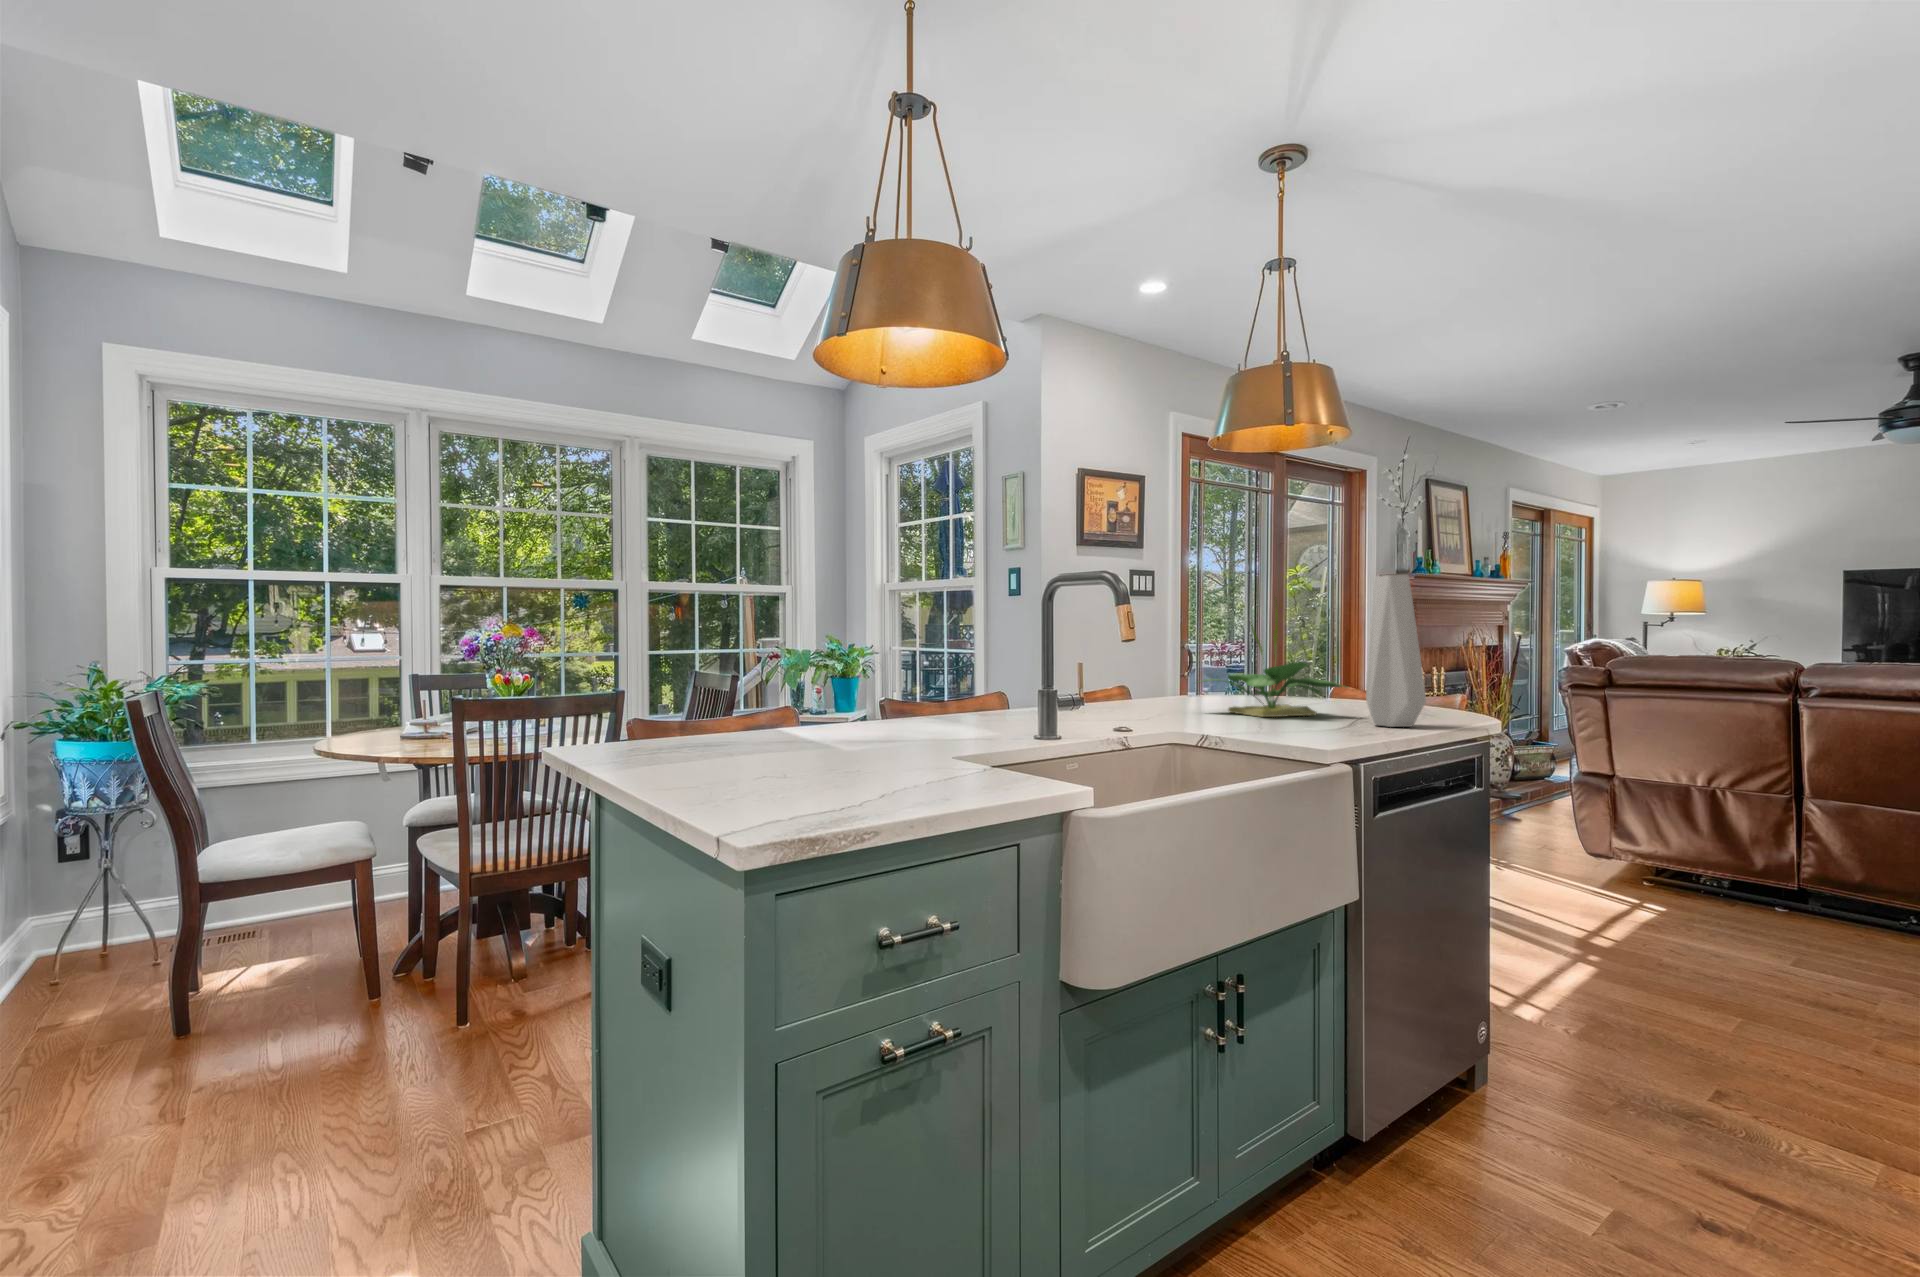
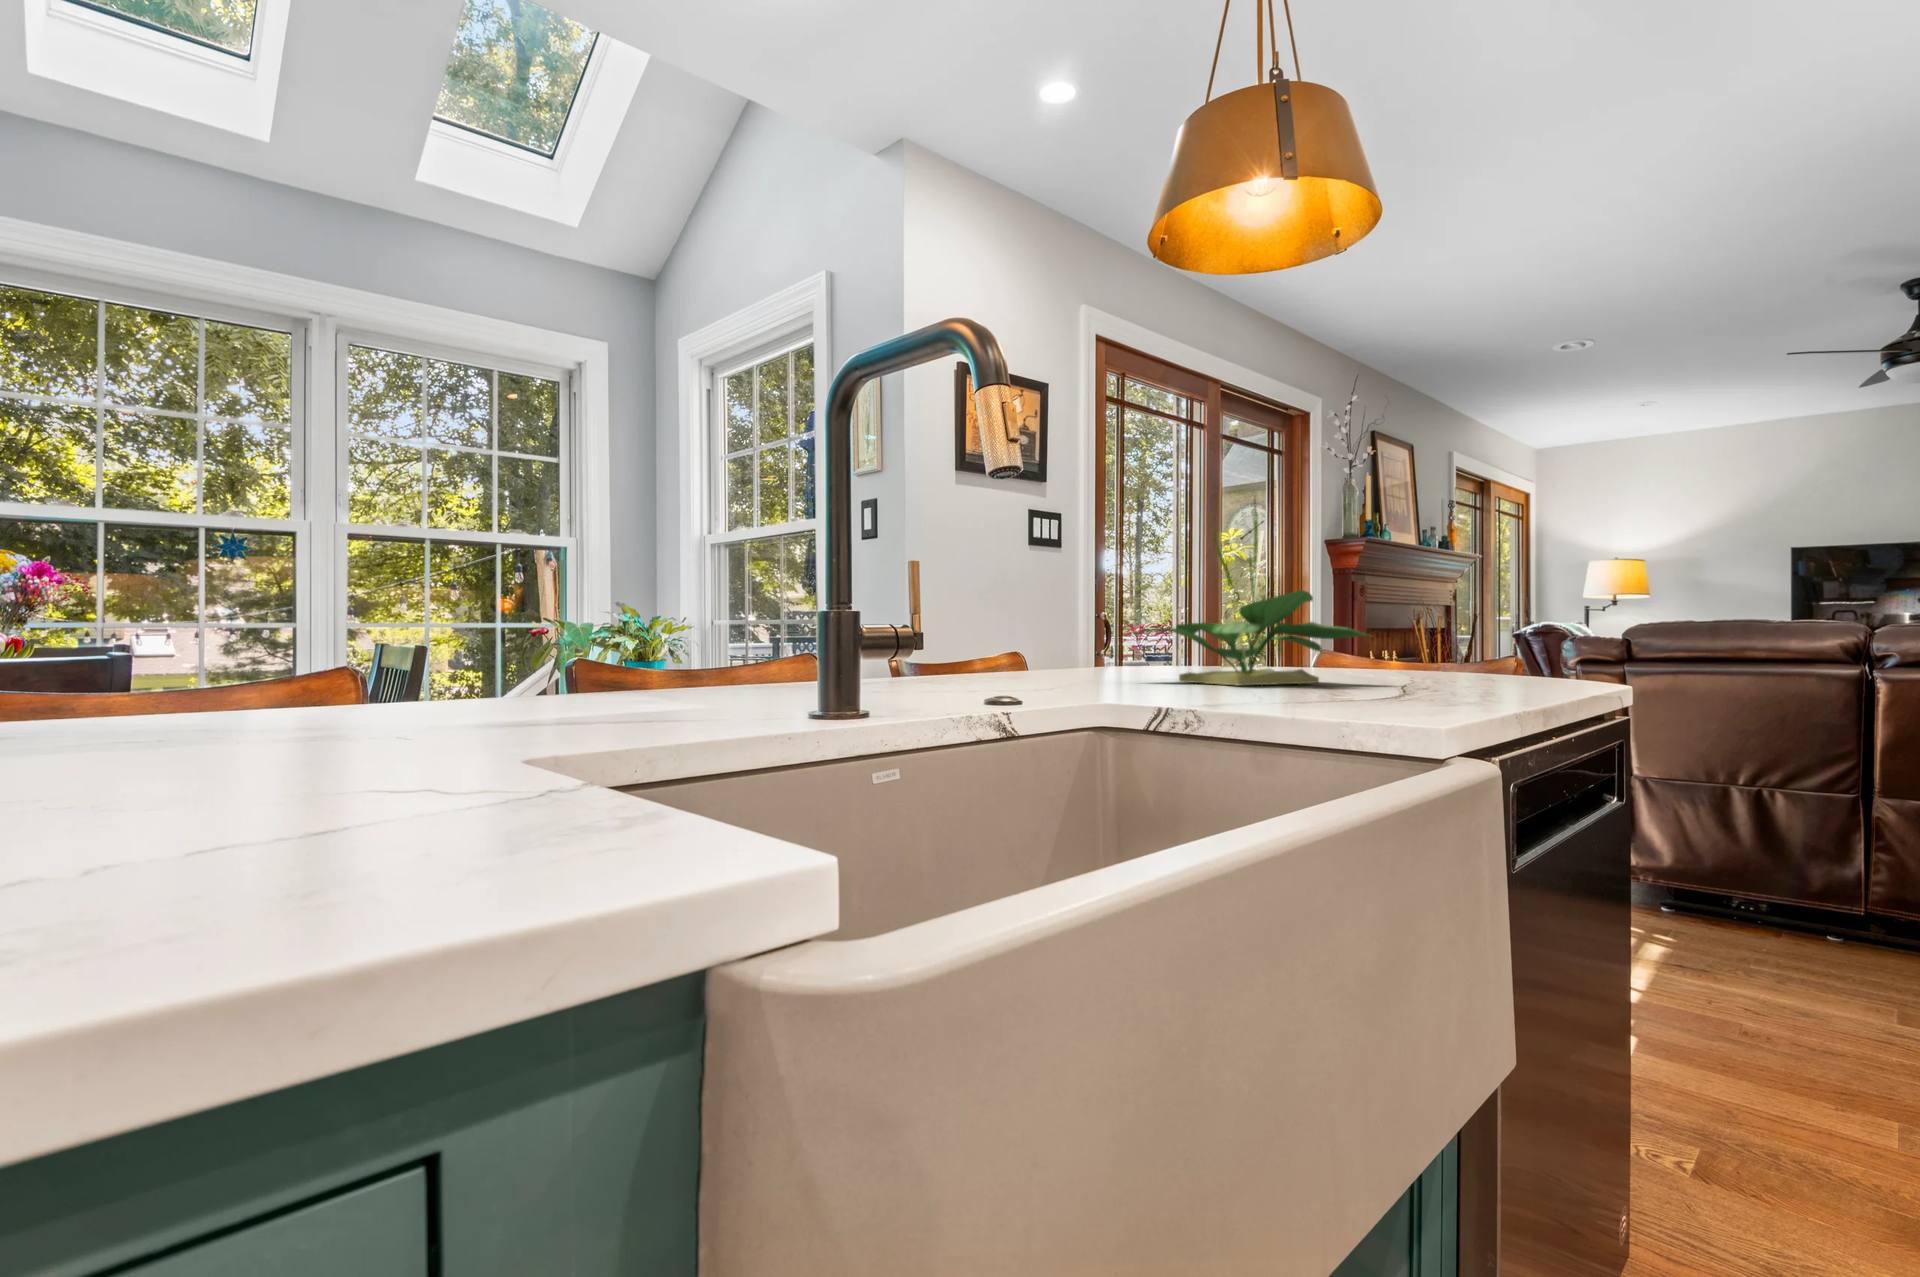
vase: present [1366,575,1426,727] -> none [1415,432,1520,693]

